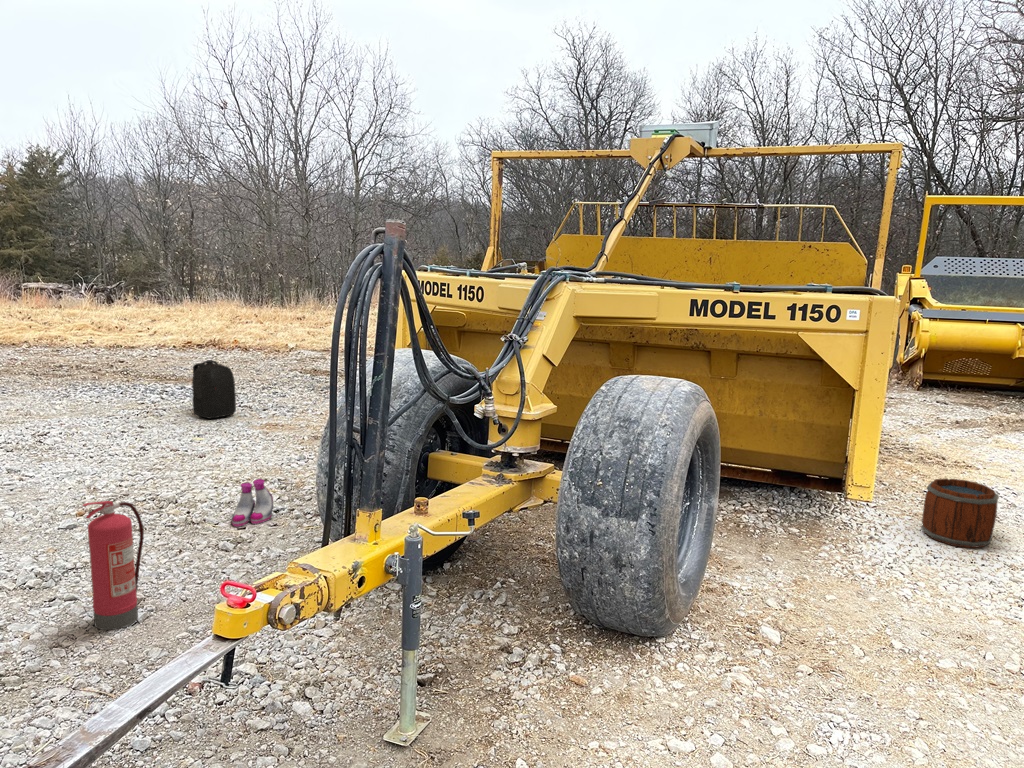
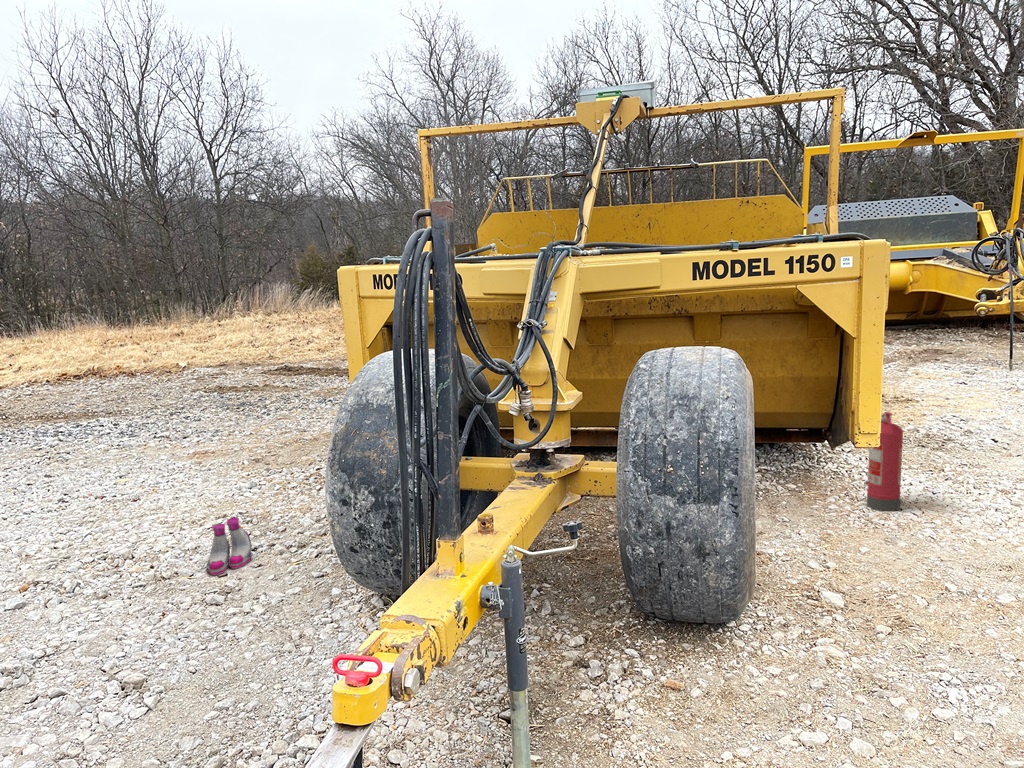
backpack: present [192,360,236,419] -> none [98,391,155,456]
bucket: present [921,478,999,548] -> none [909,413,980,479]
fire extinguisher: present [83,501,144,630] -> present [867,412,903,511]

